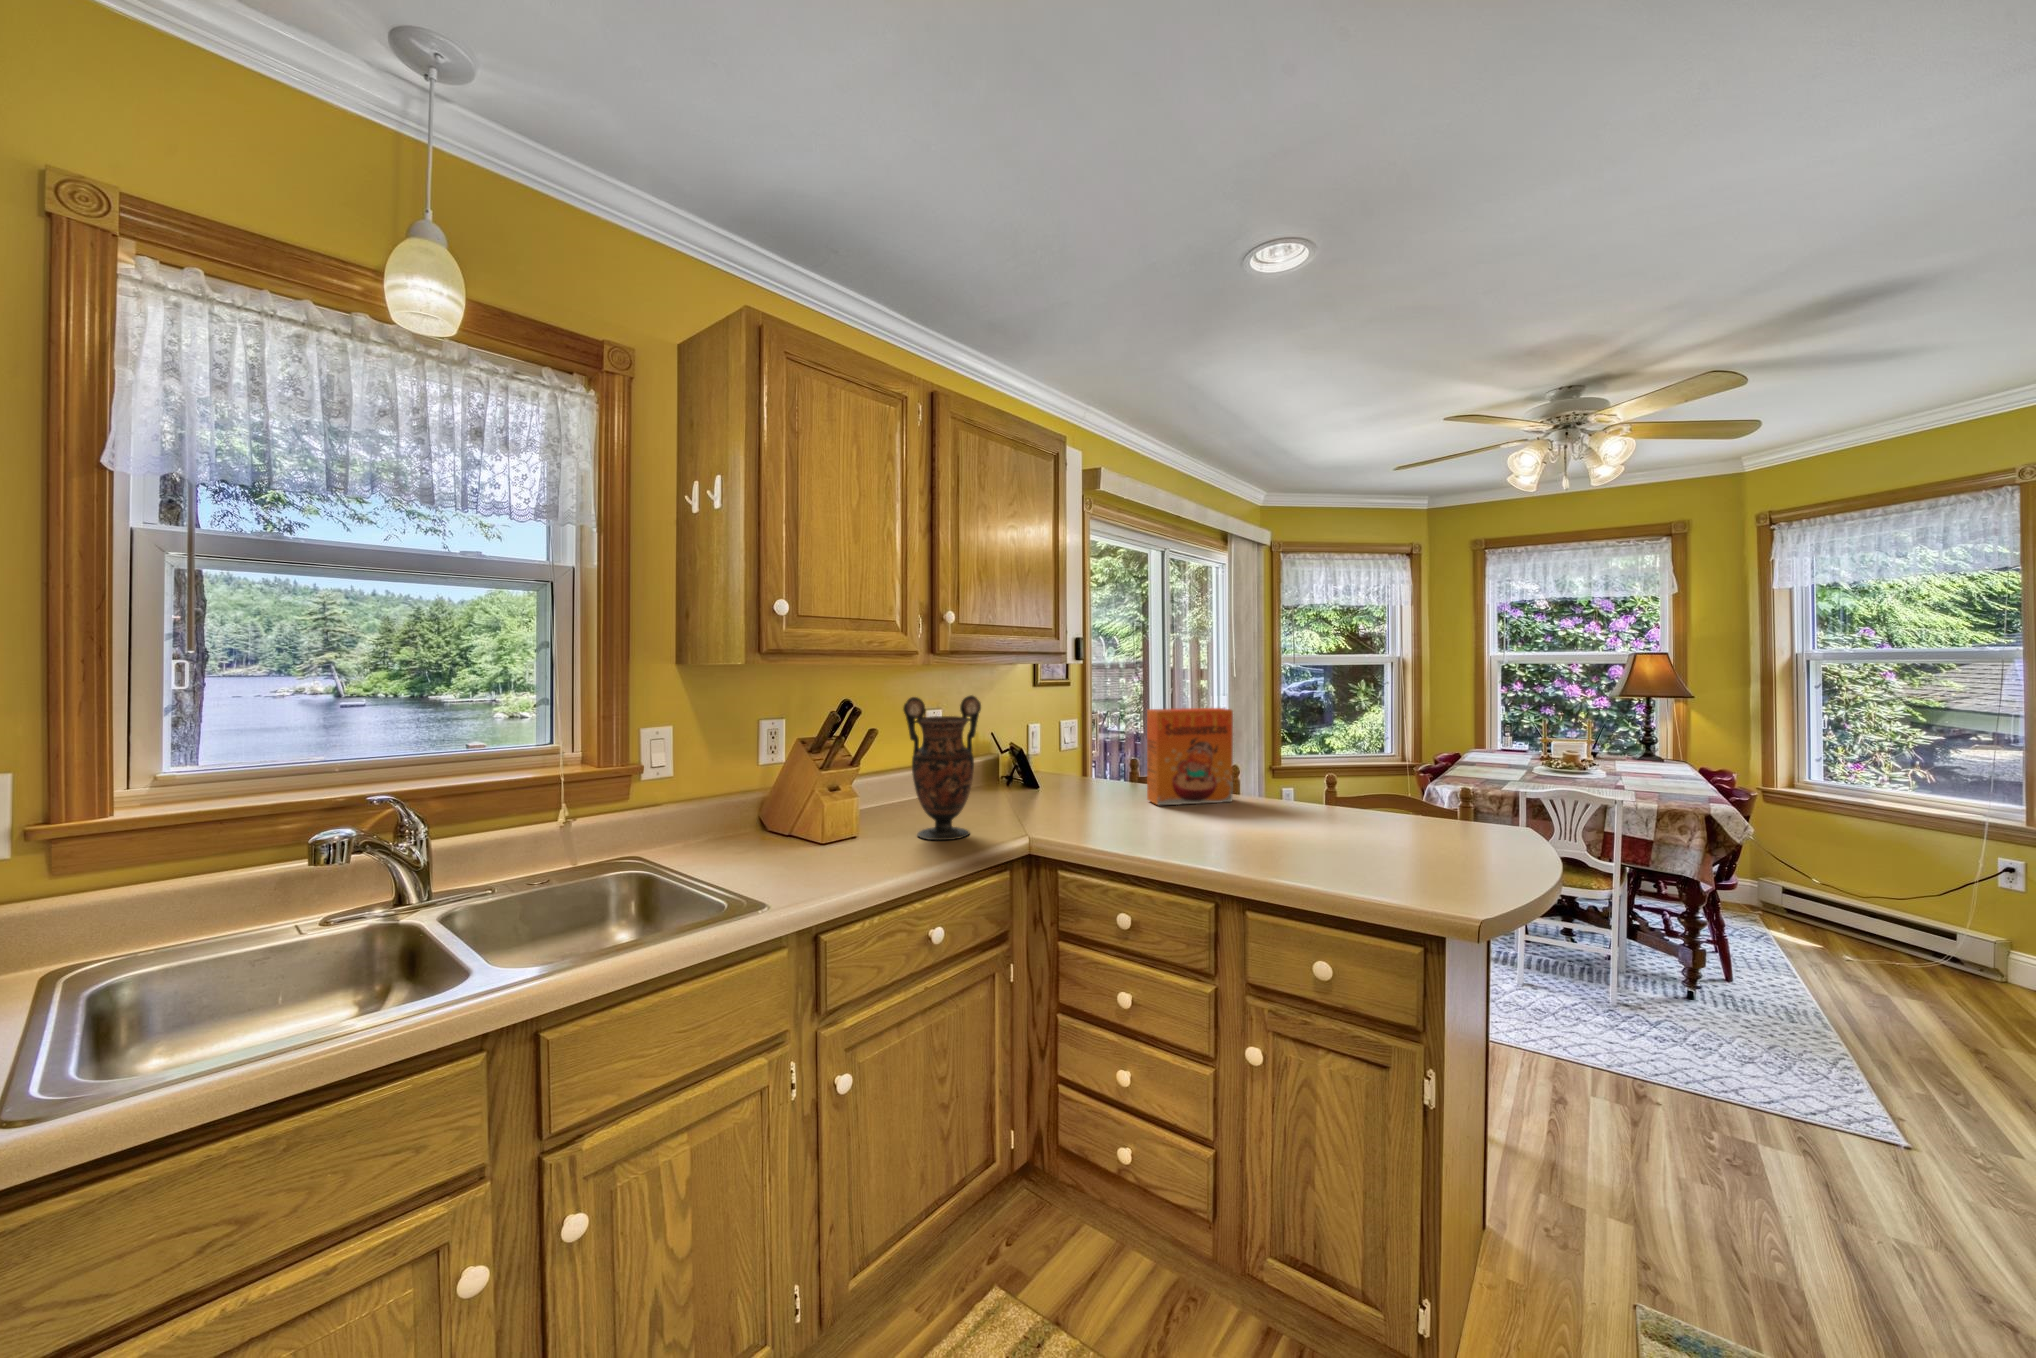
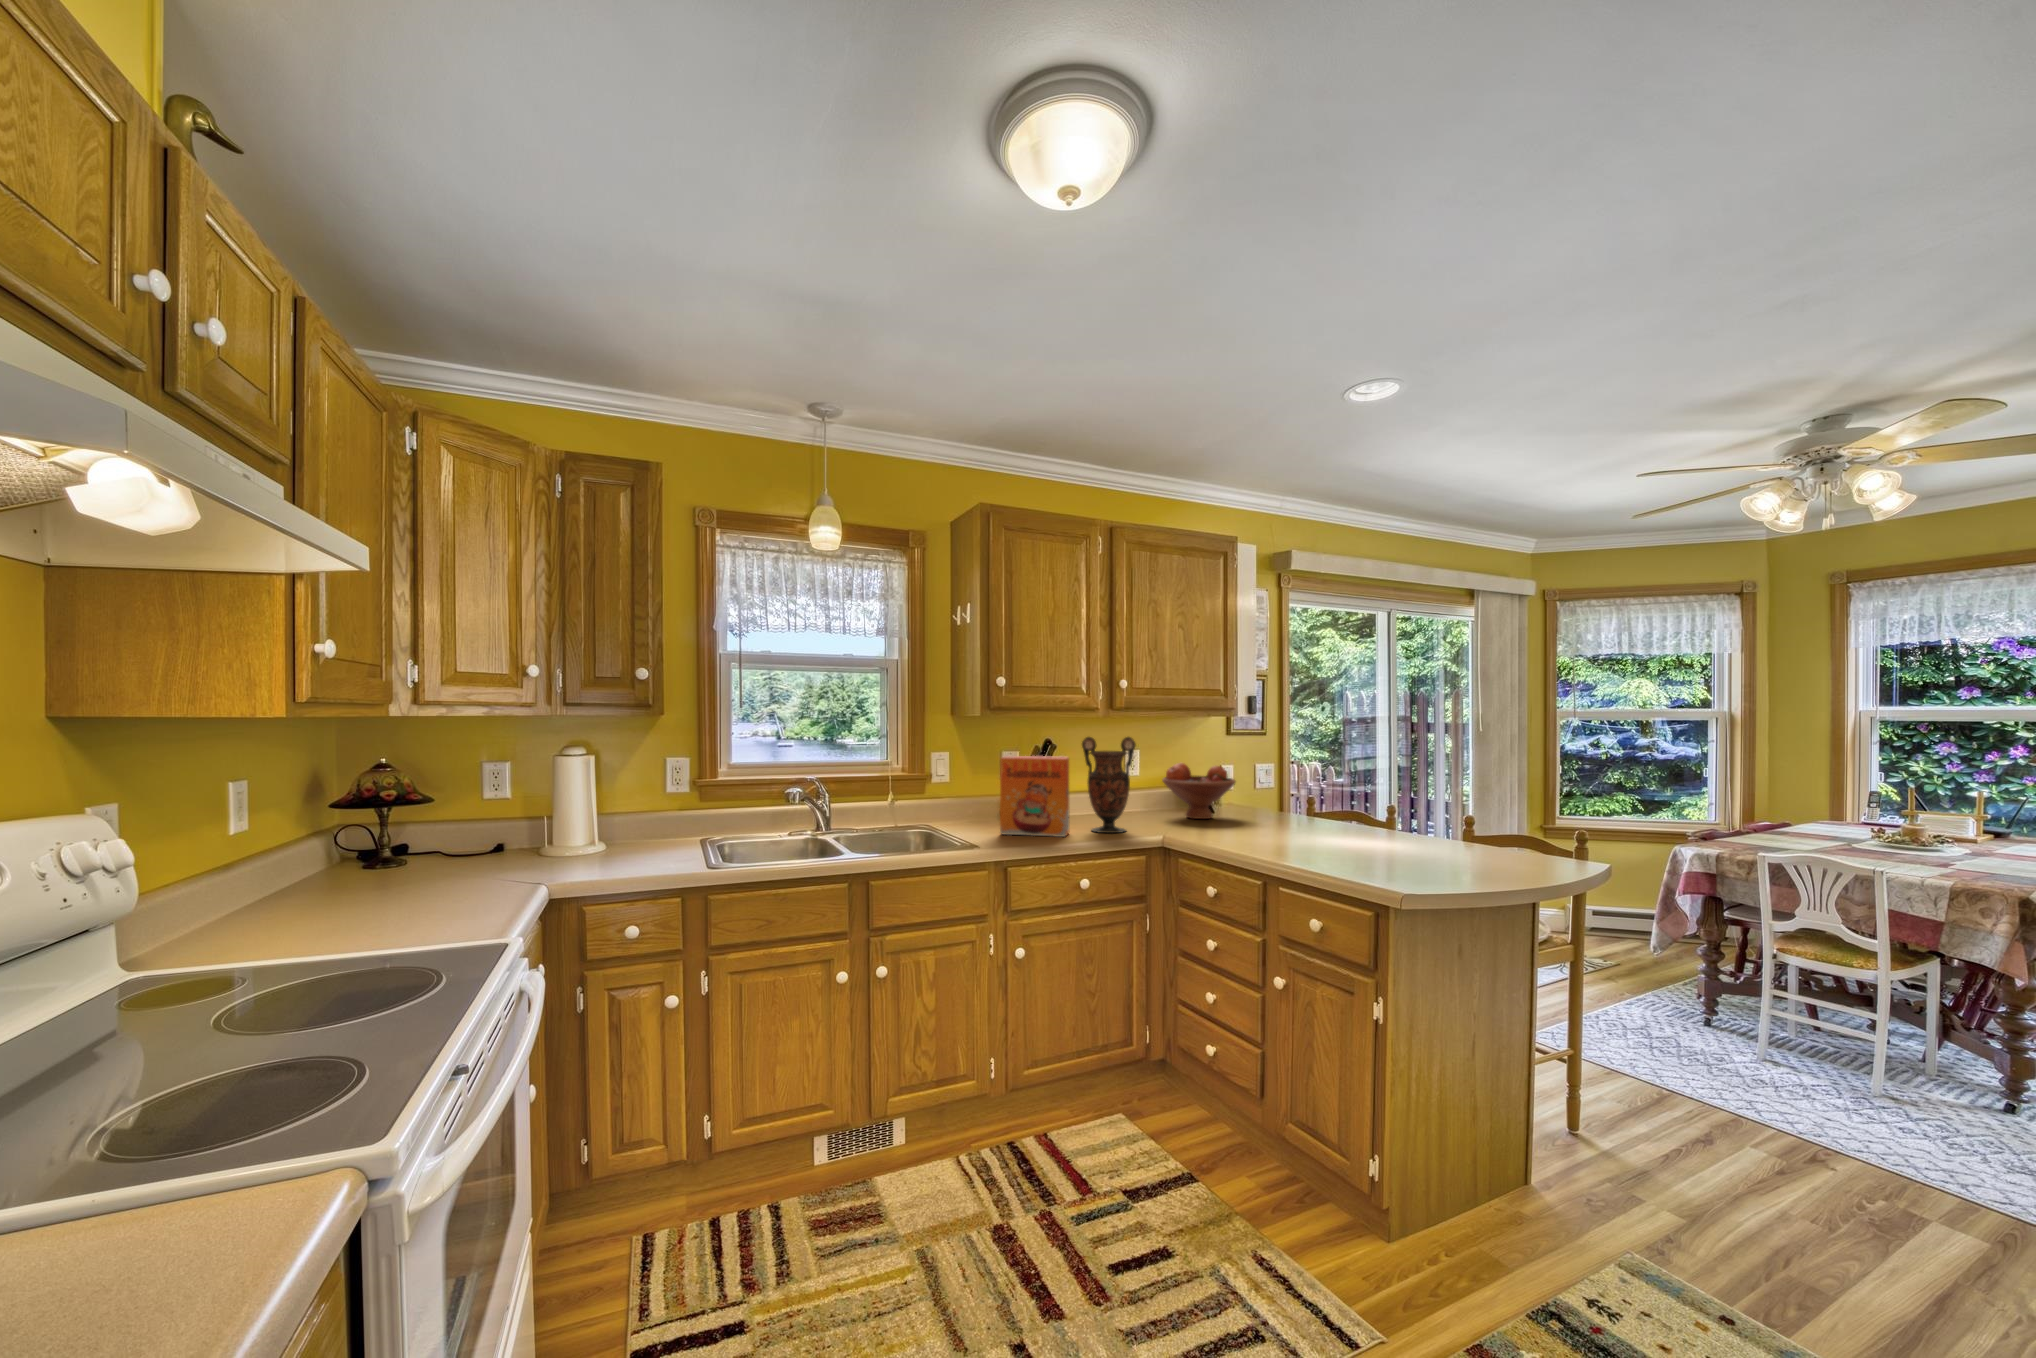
cereal box: present [1147,708,1233,806] -> present [1000,756,1069,837]
fruit bowl: none [987,727,1081,800] -> present [1162,763,1236,819]

